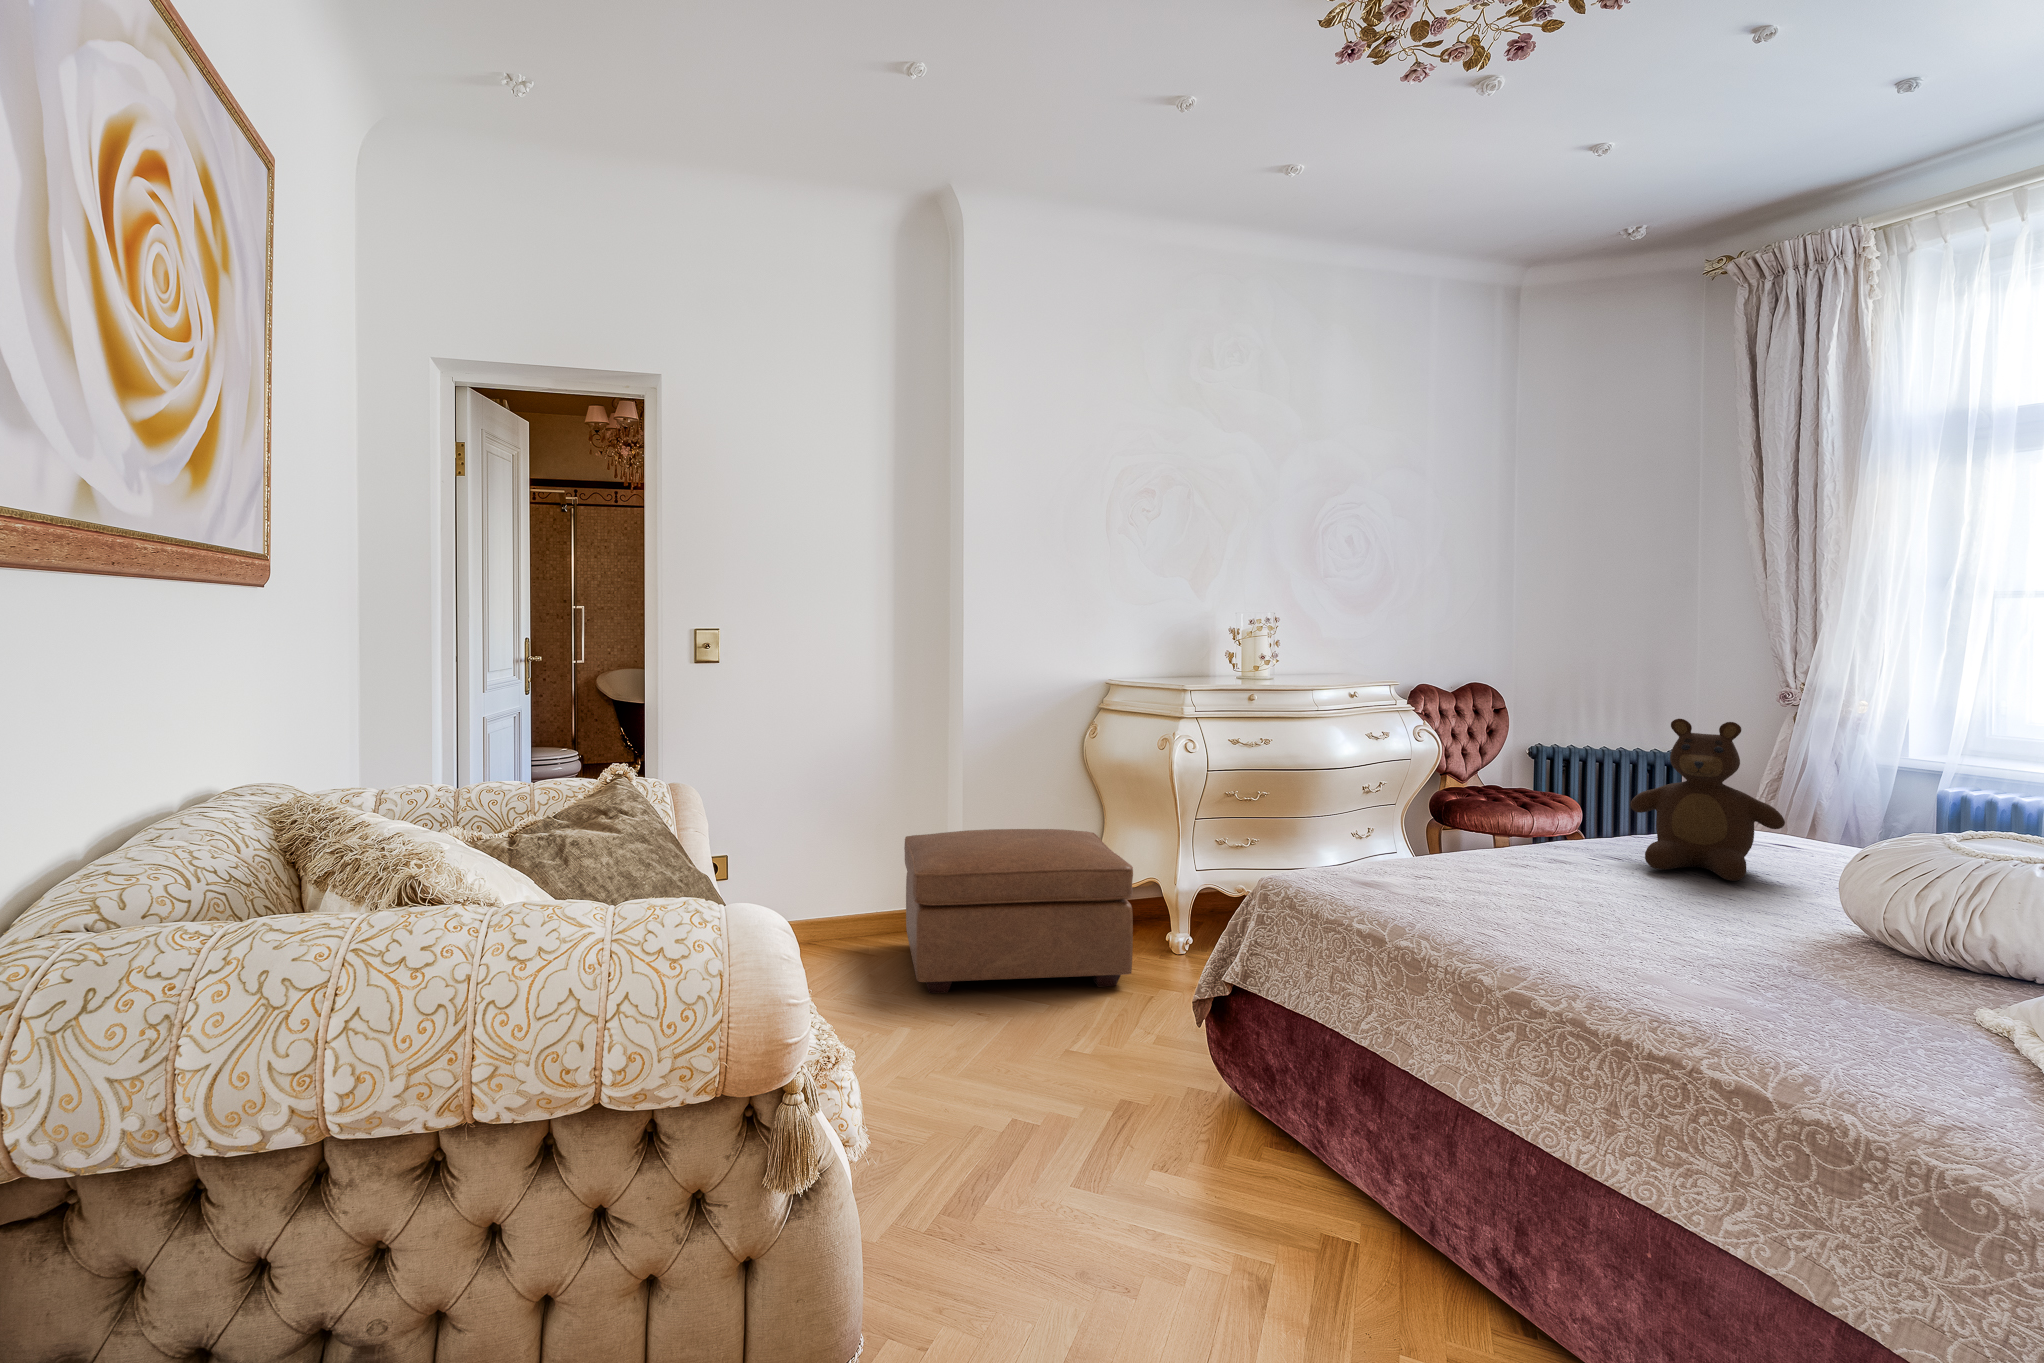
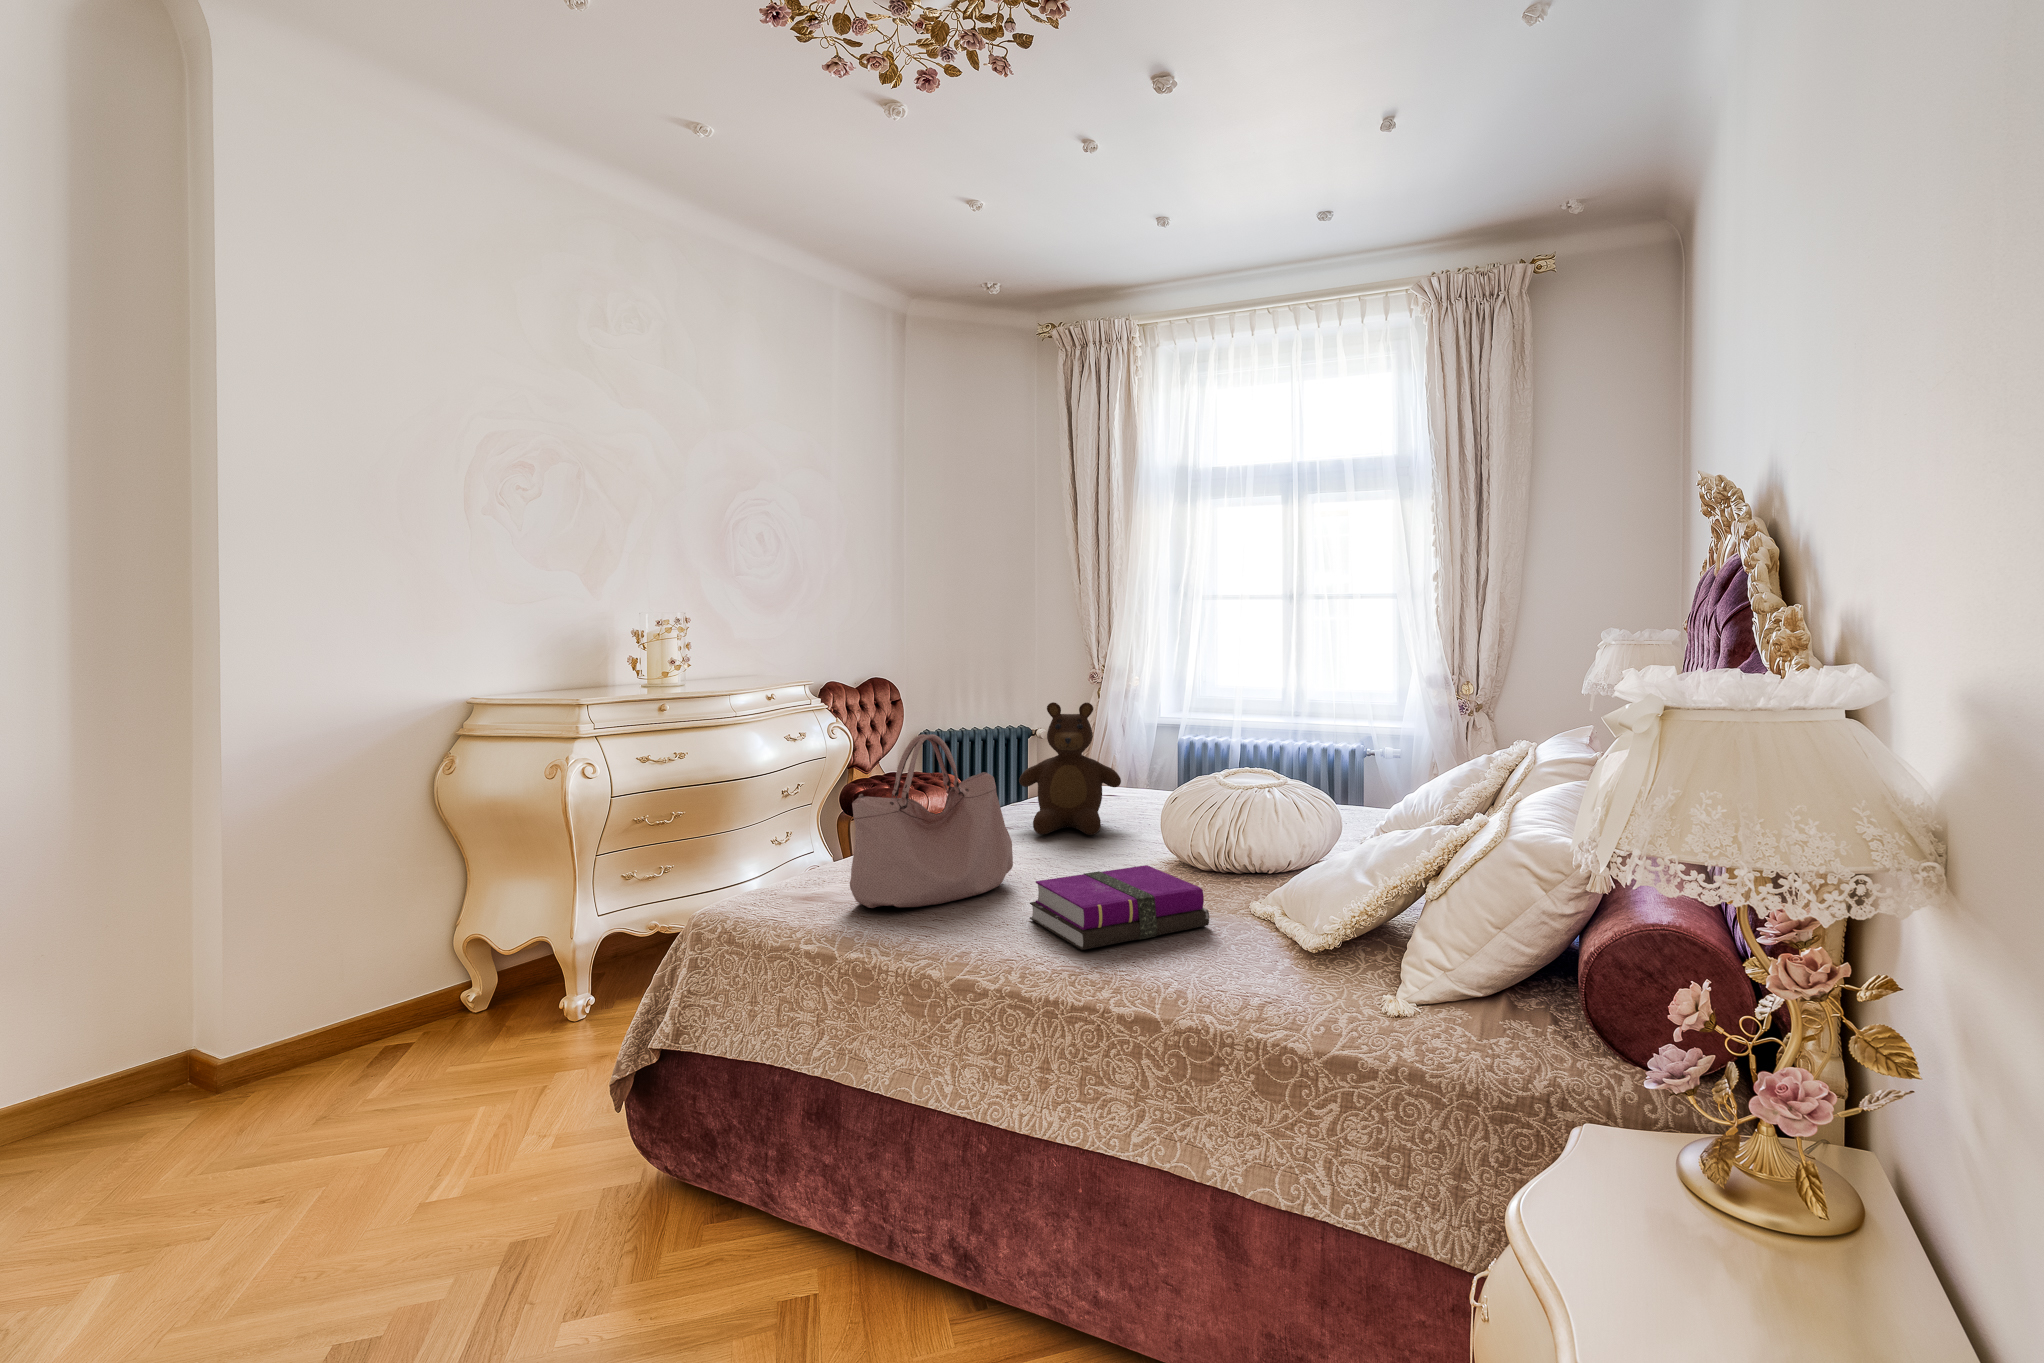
handbag: none [1404,739,1602,915] -> present [850,734,1013,908]
ottoman: present [904,829,1133,993] -> none [97,897,514,1198]
notebook: none [1612,912,1889,1016] -> present [1030,865,1209,950]

